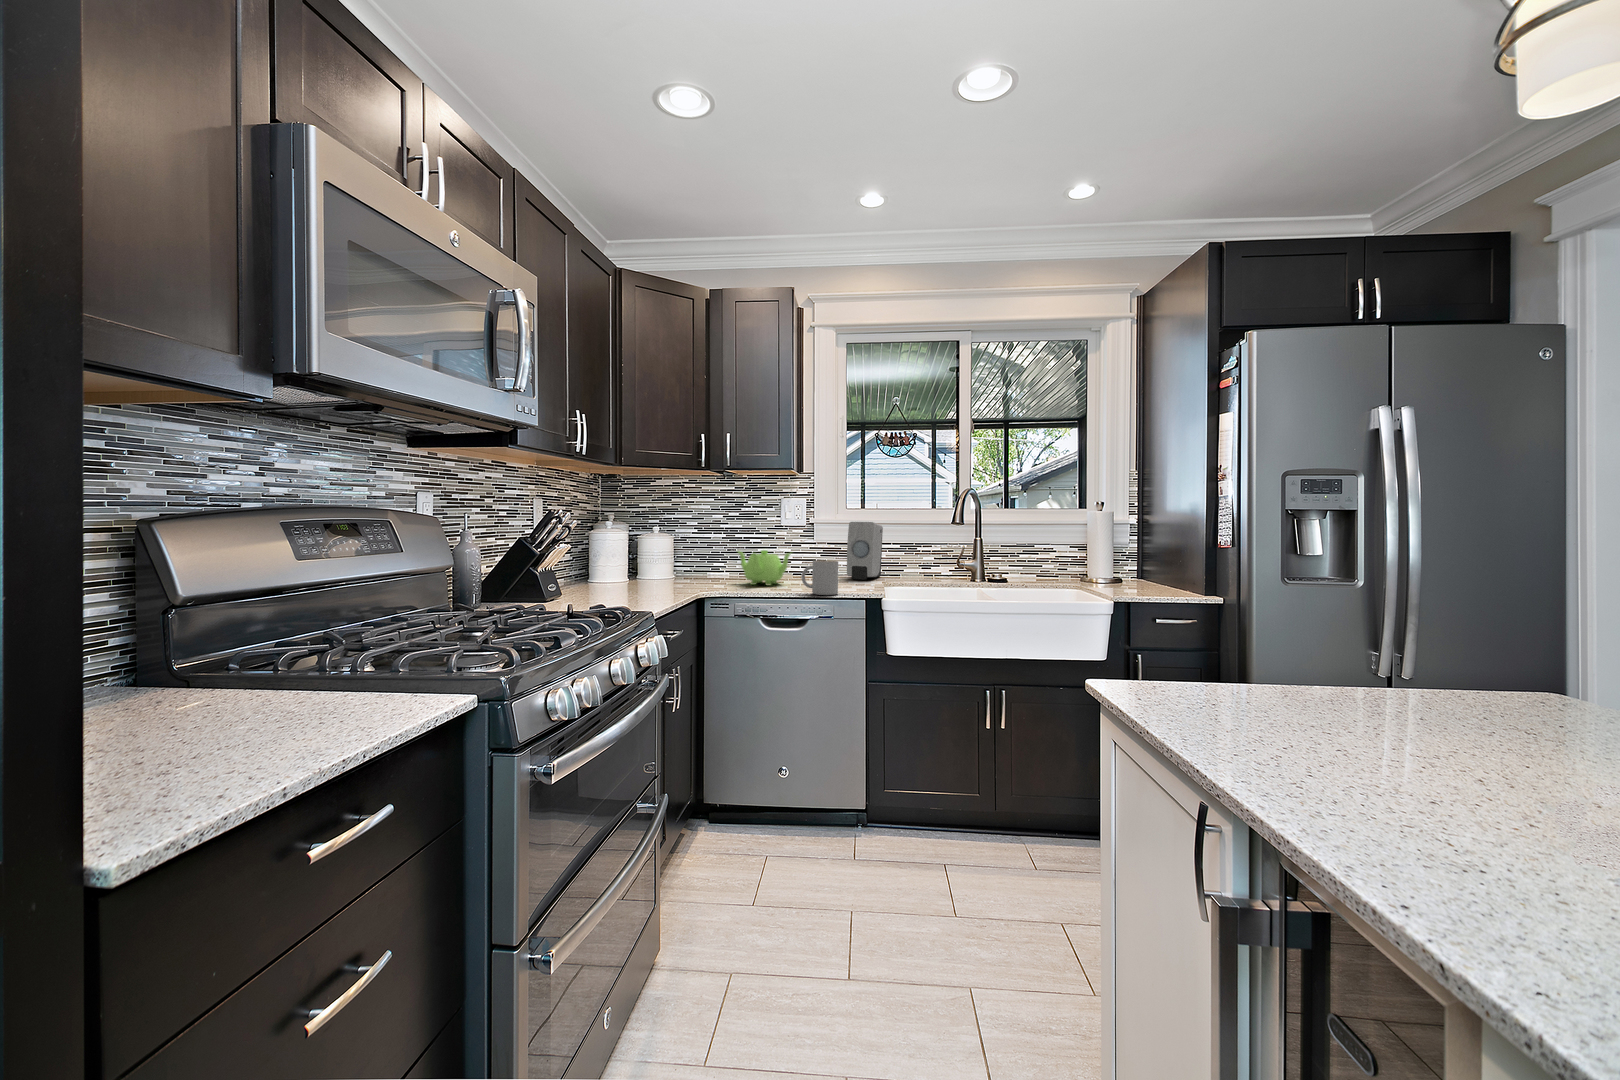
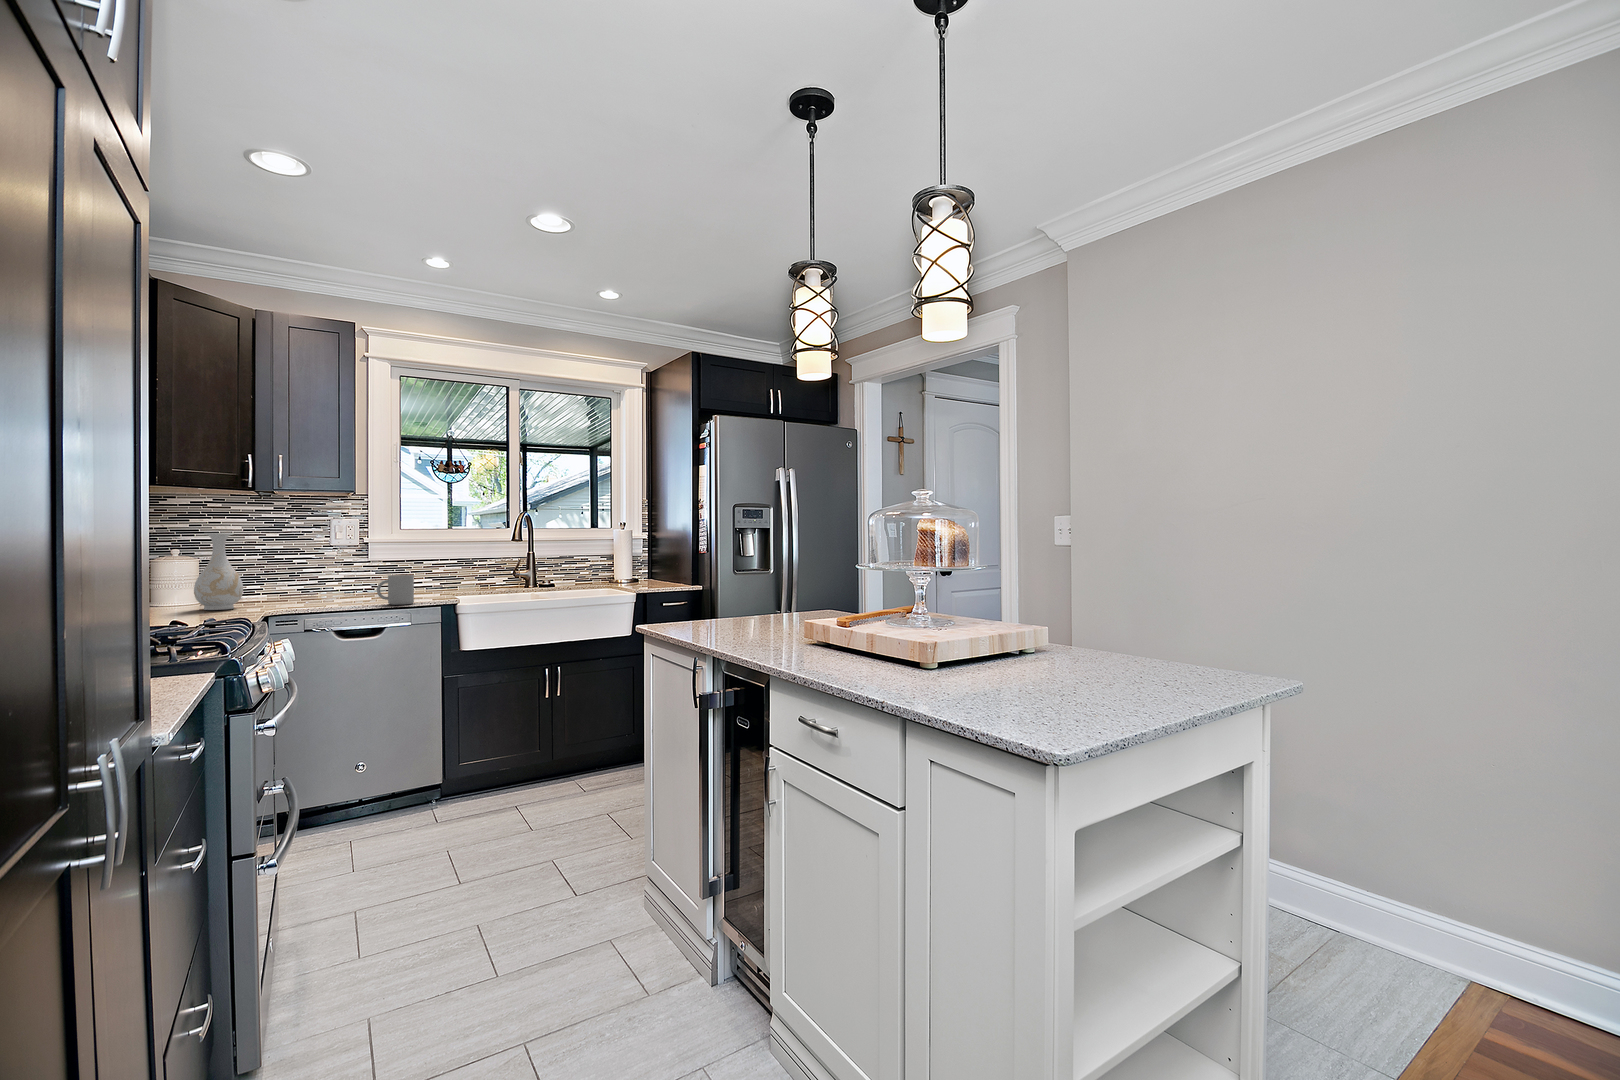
vase: none [655,511,694,587] -> present [194,533,243,610]
soap dispenser: present [847,522,883,580] -> none [408,540,440,592]
teapot: present [738,550,790,585] -> none [290,569,358,602]

